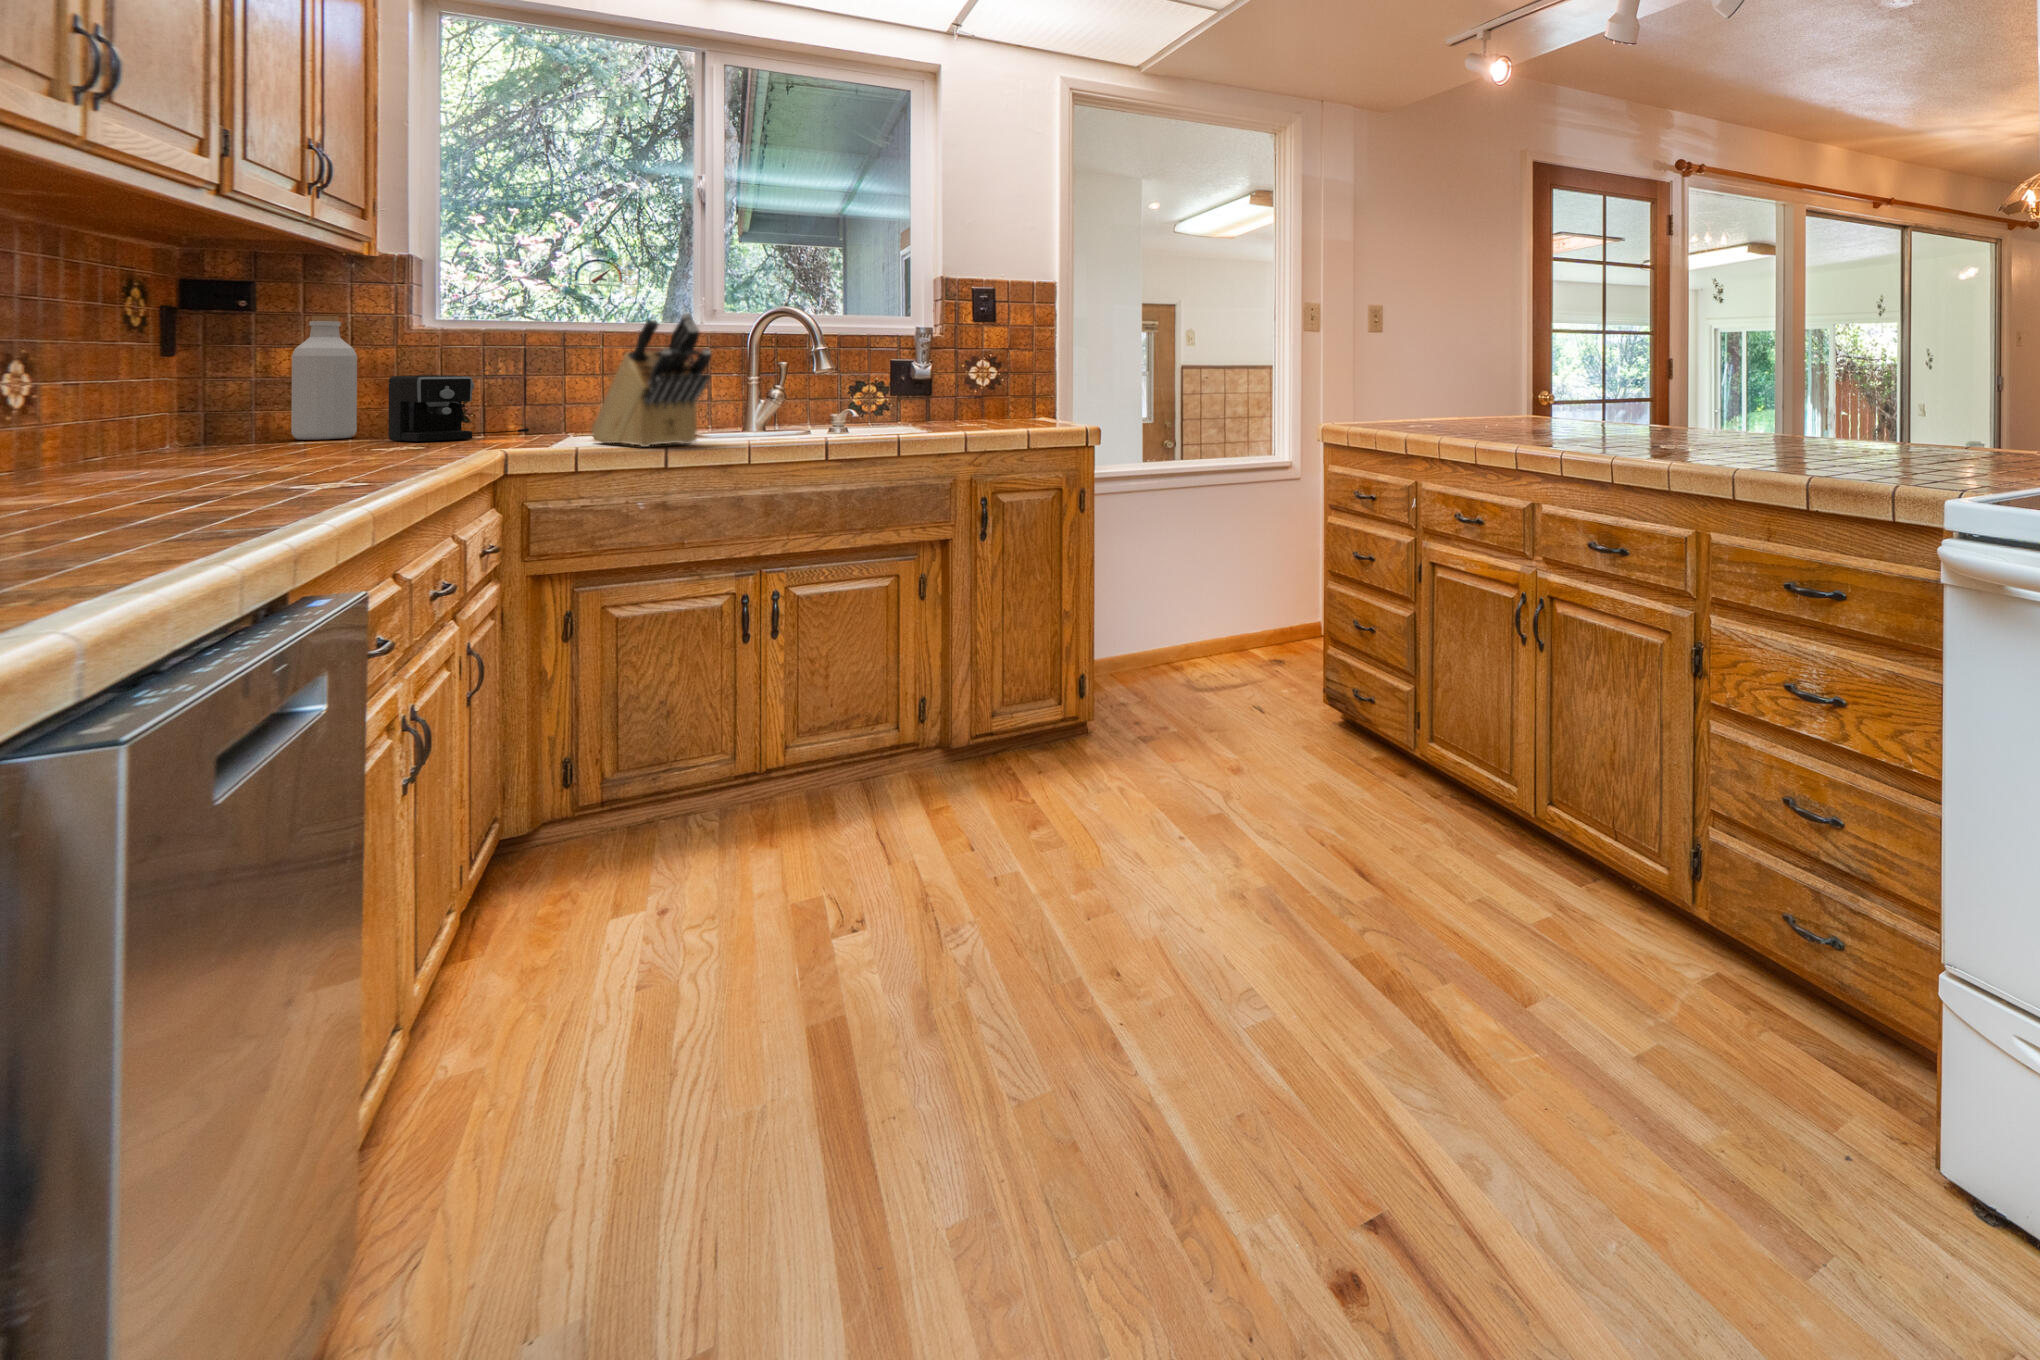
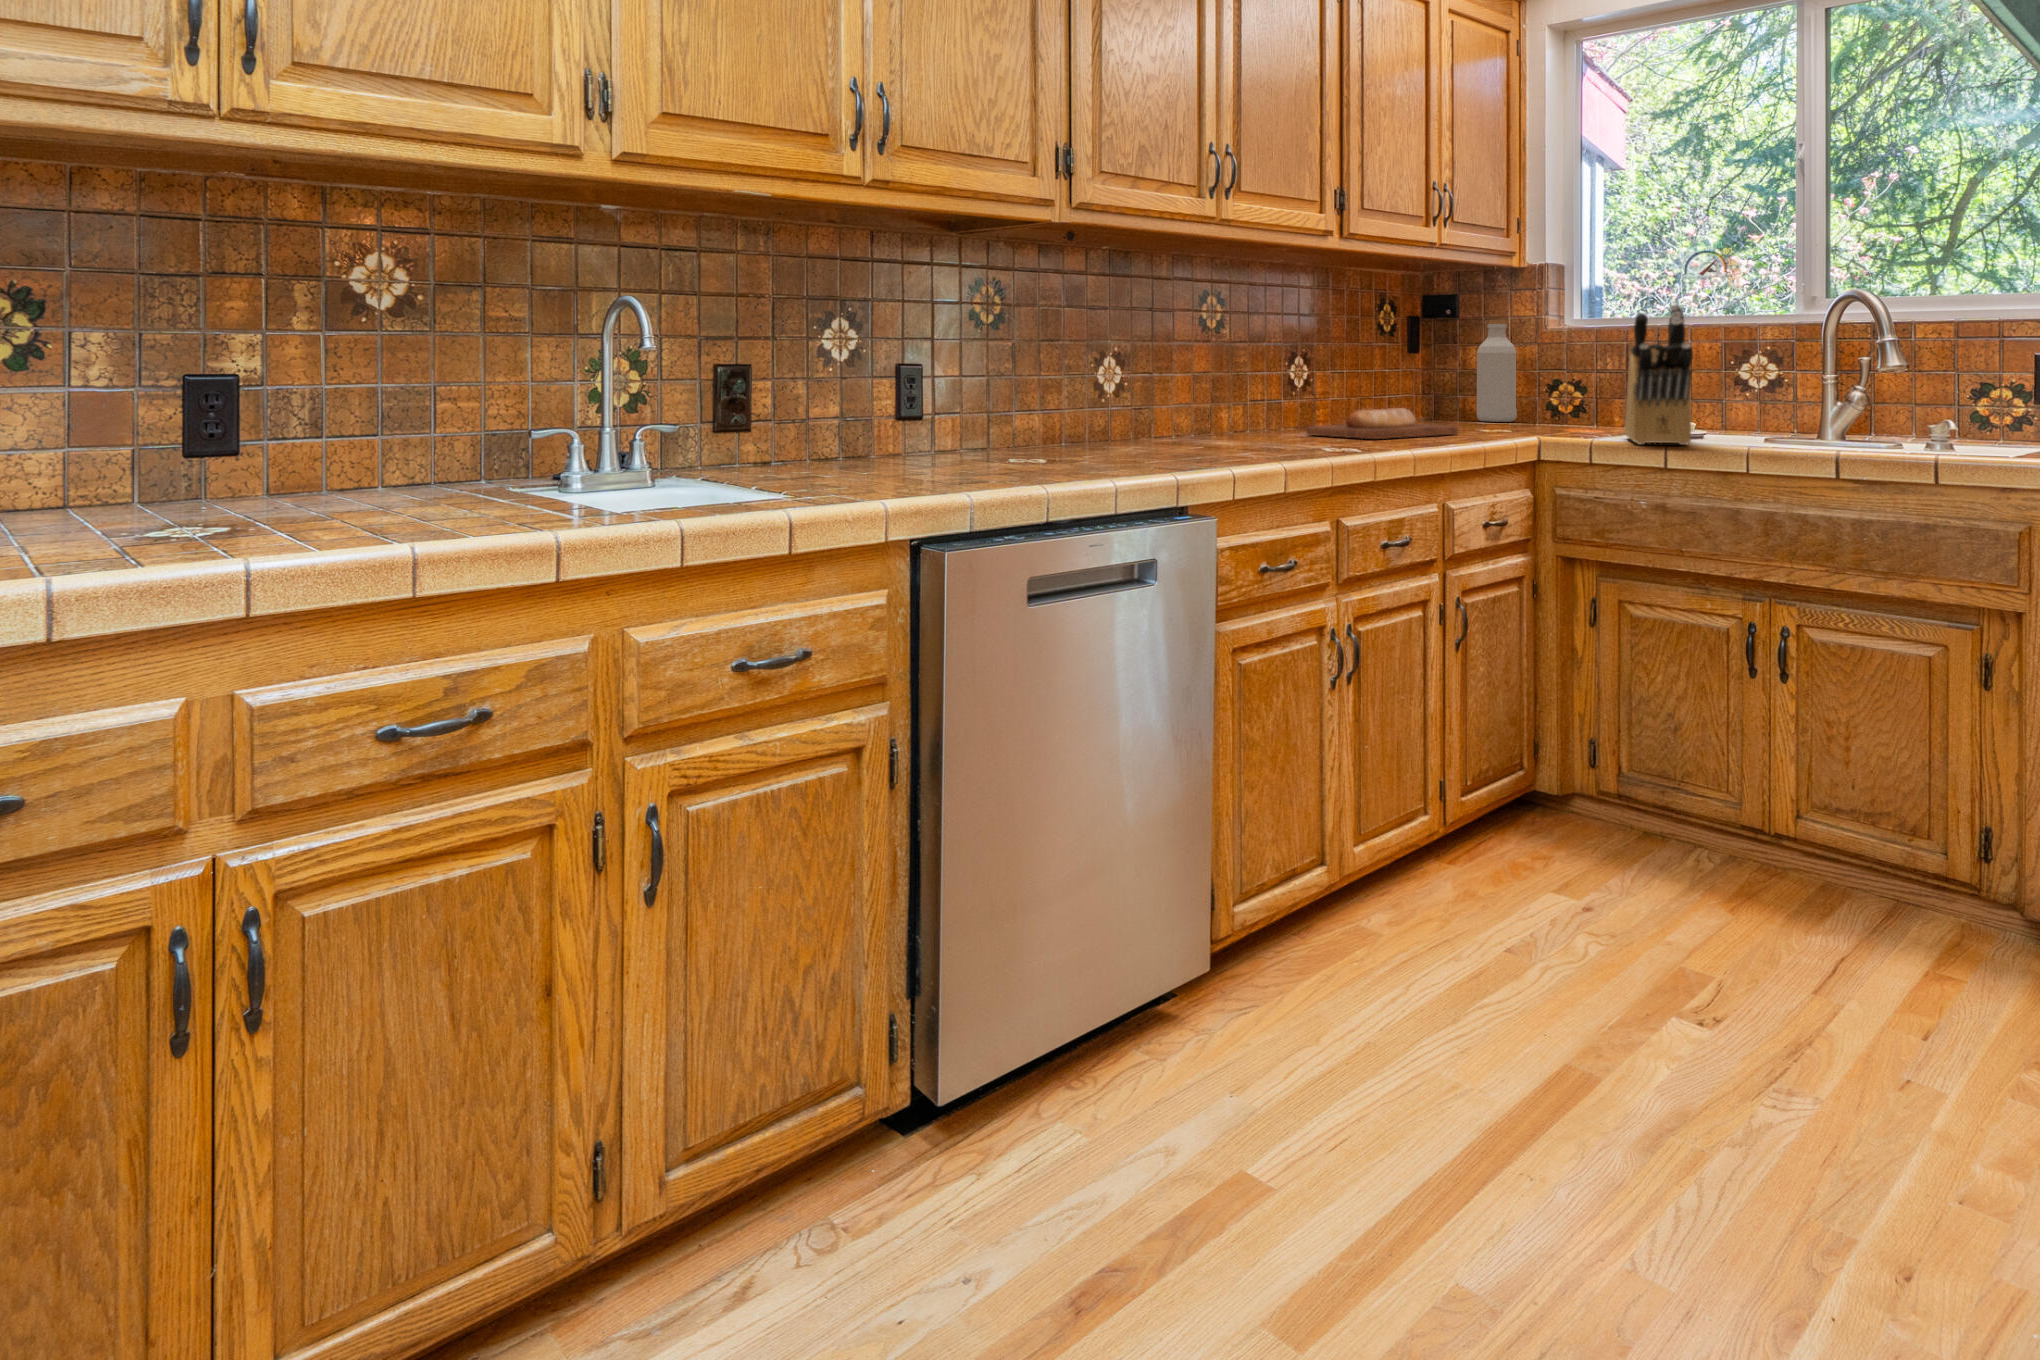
coffee maker: present [389,375,529,441] -> none [1521,370,1632,428]
bread loaf: none [120,428,375,476] -> present [1306,408,1459,439]

